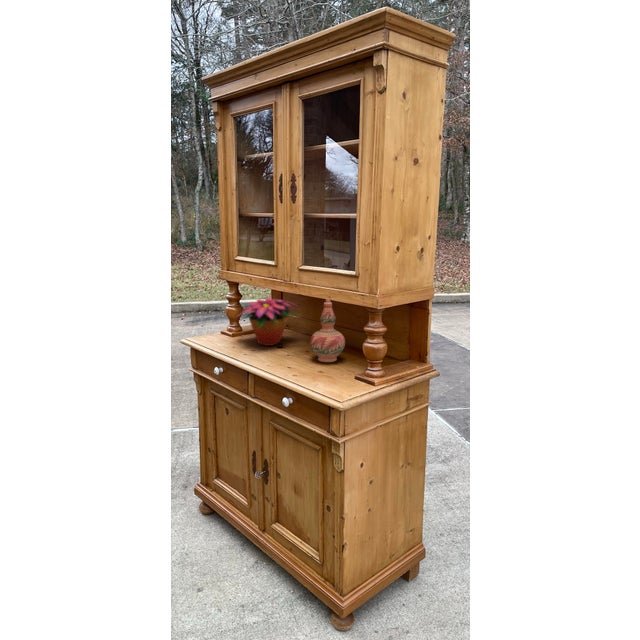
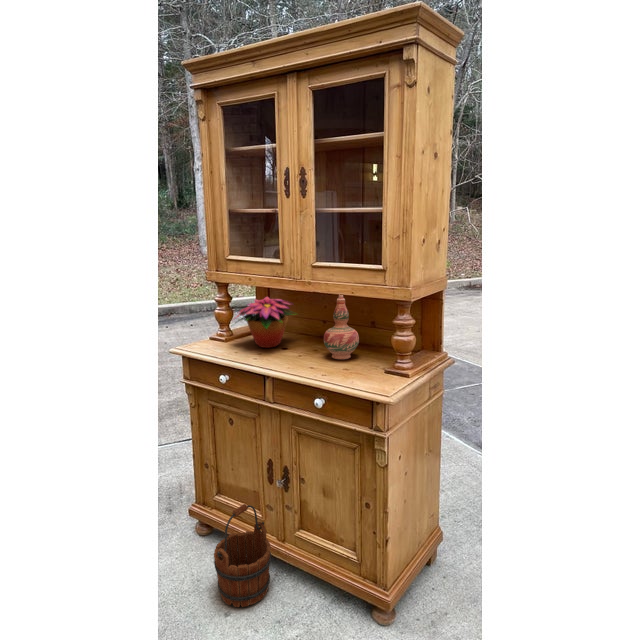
wooden bucket: none [193,490,248,586] -> present [214,504,271,607]

